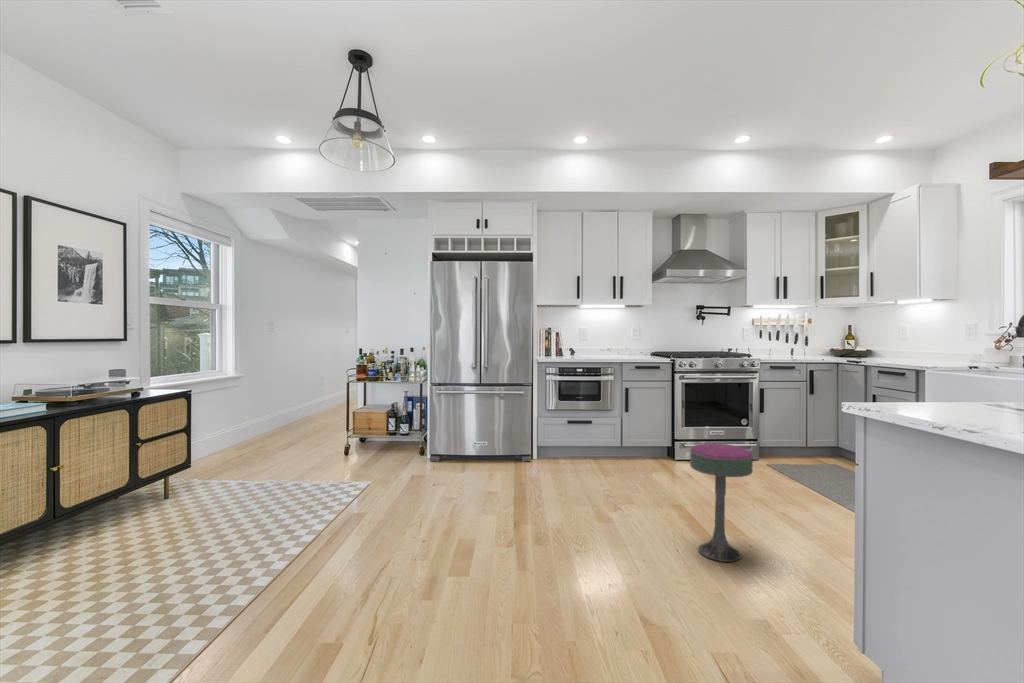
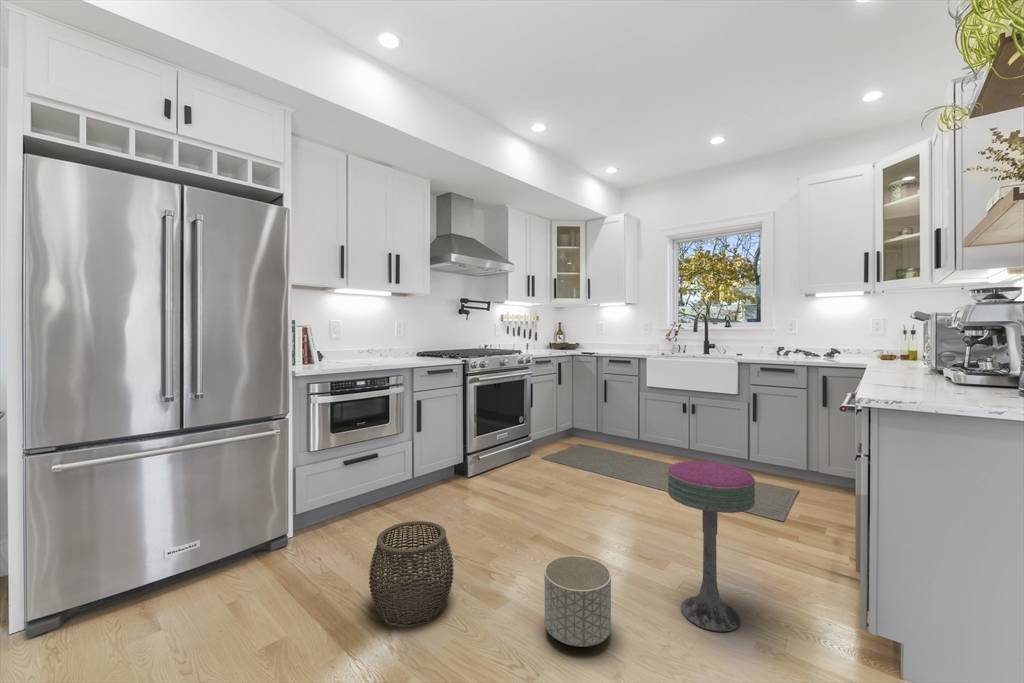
woven basket: none [536,451,583,501] -> present [369,521,454,625]
planter: none [603,485,644,533] -> present [544,556,611,647]

